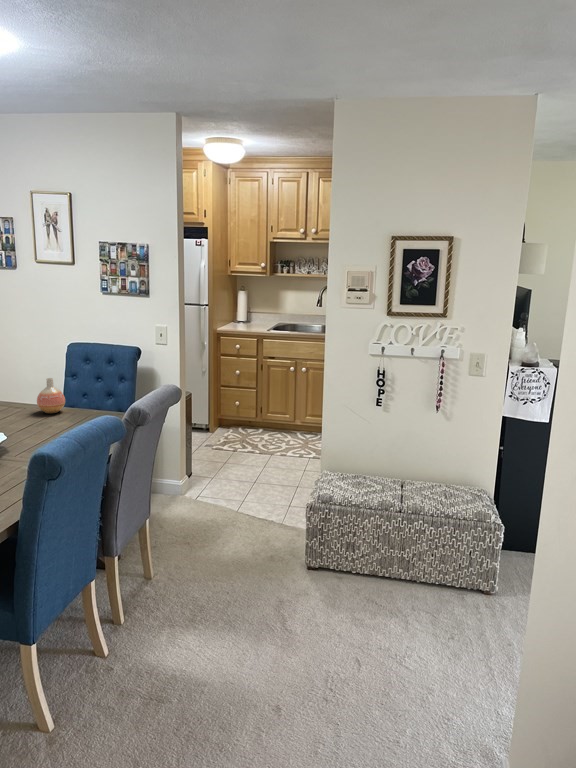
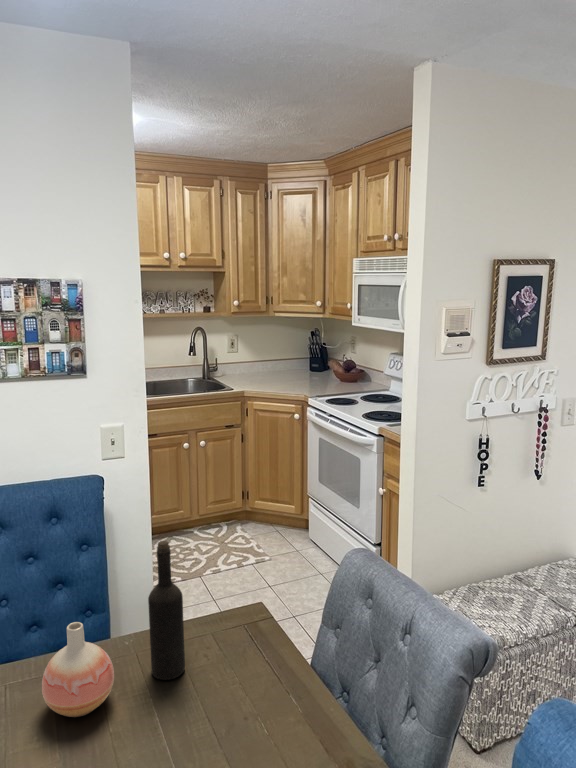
wine bottle: none [79,356,95,415] -> present [148,541,185,680]

